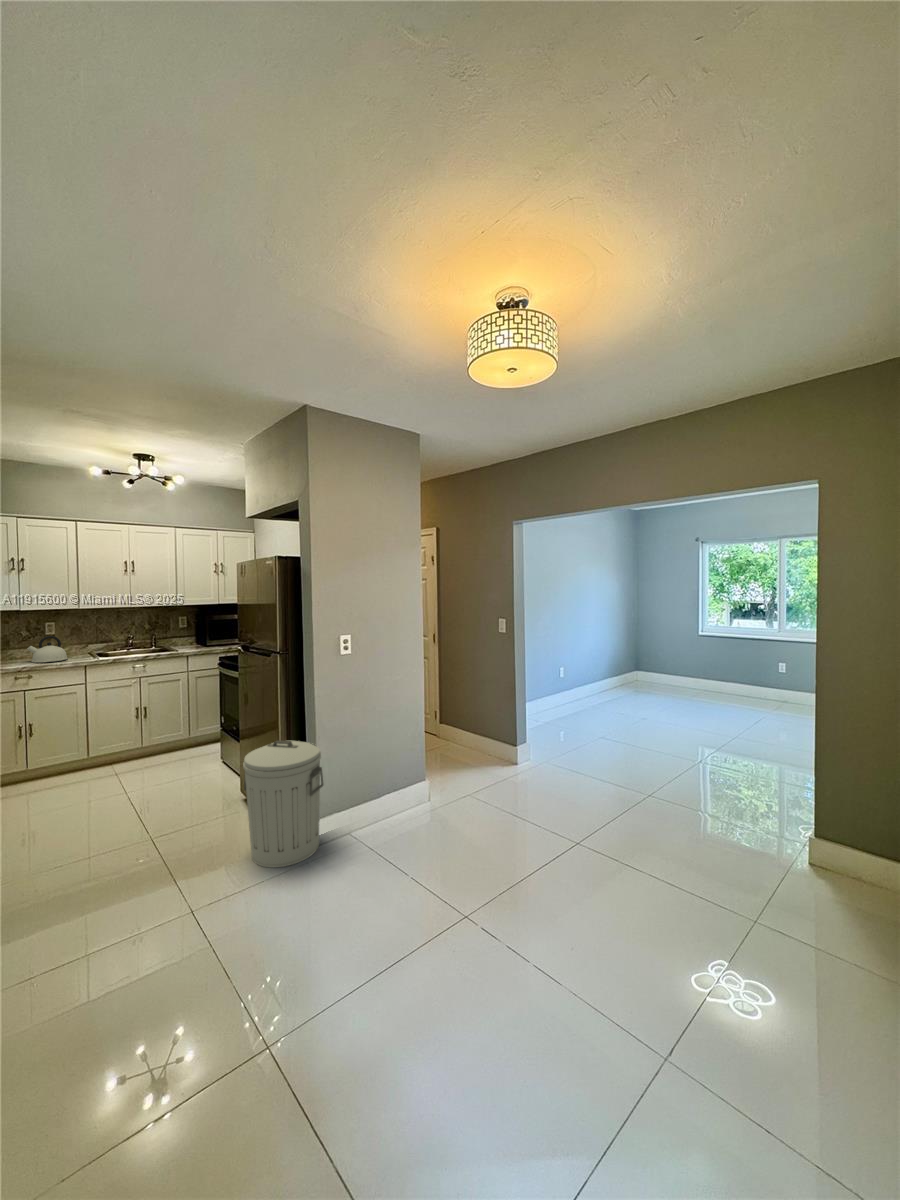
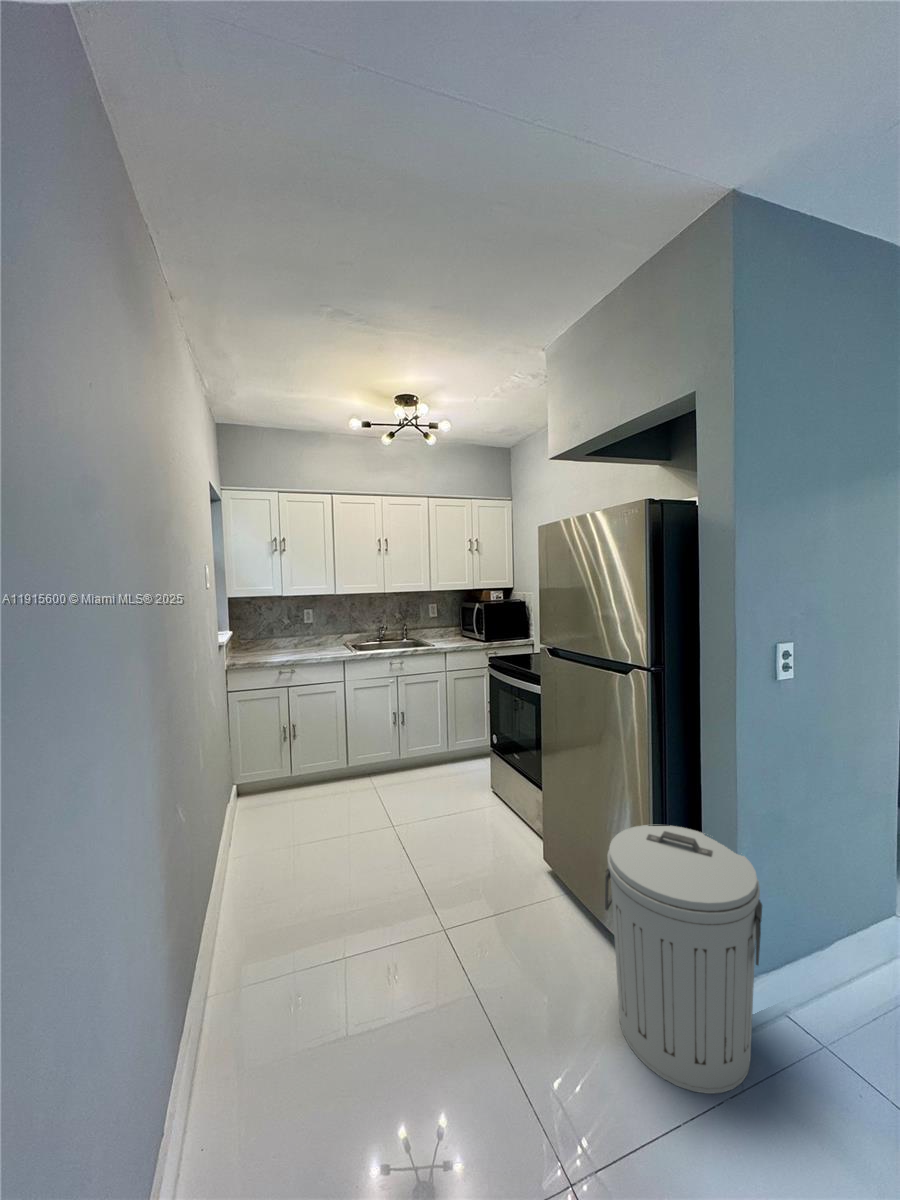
kettle: present [27,636,68,663] -> none [290,625,327,655]

